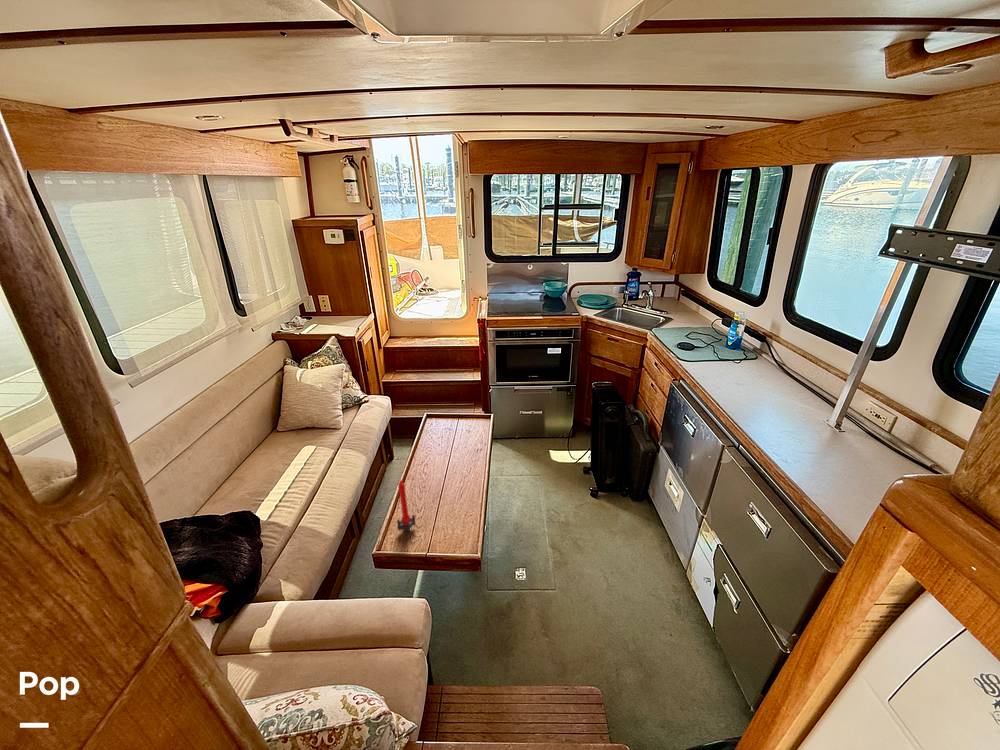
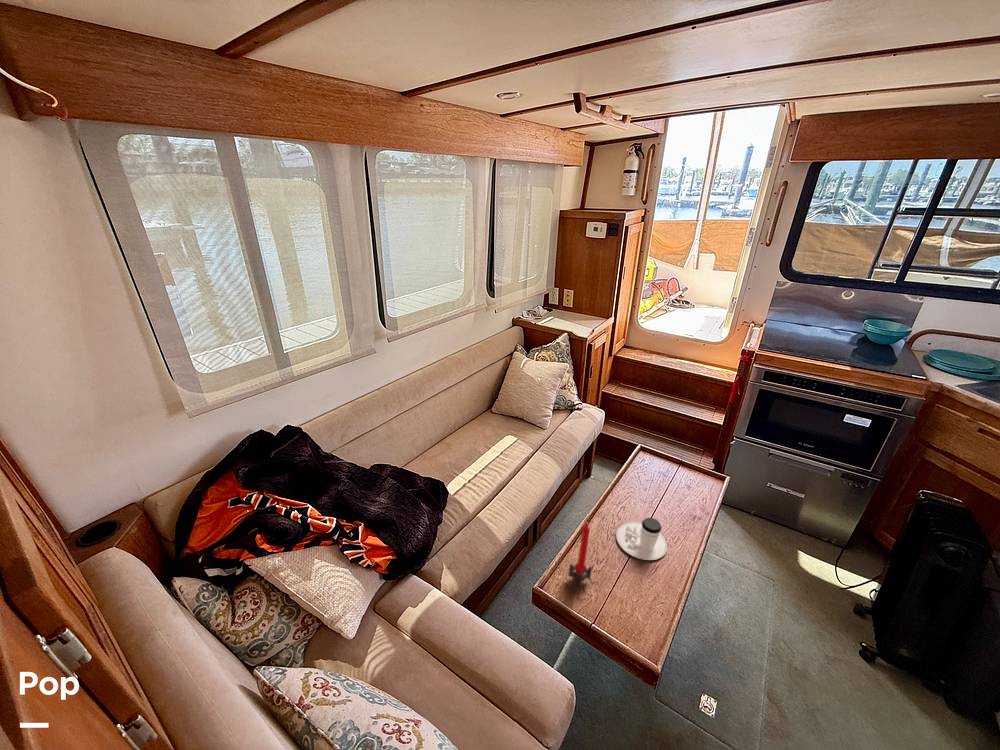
coffee cup: none [426,462,465,495] -> present [616,518,667,560]

